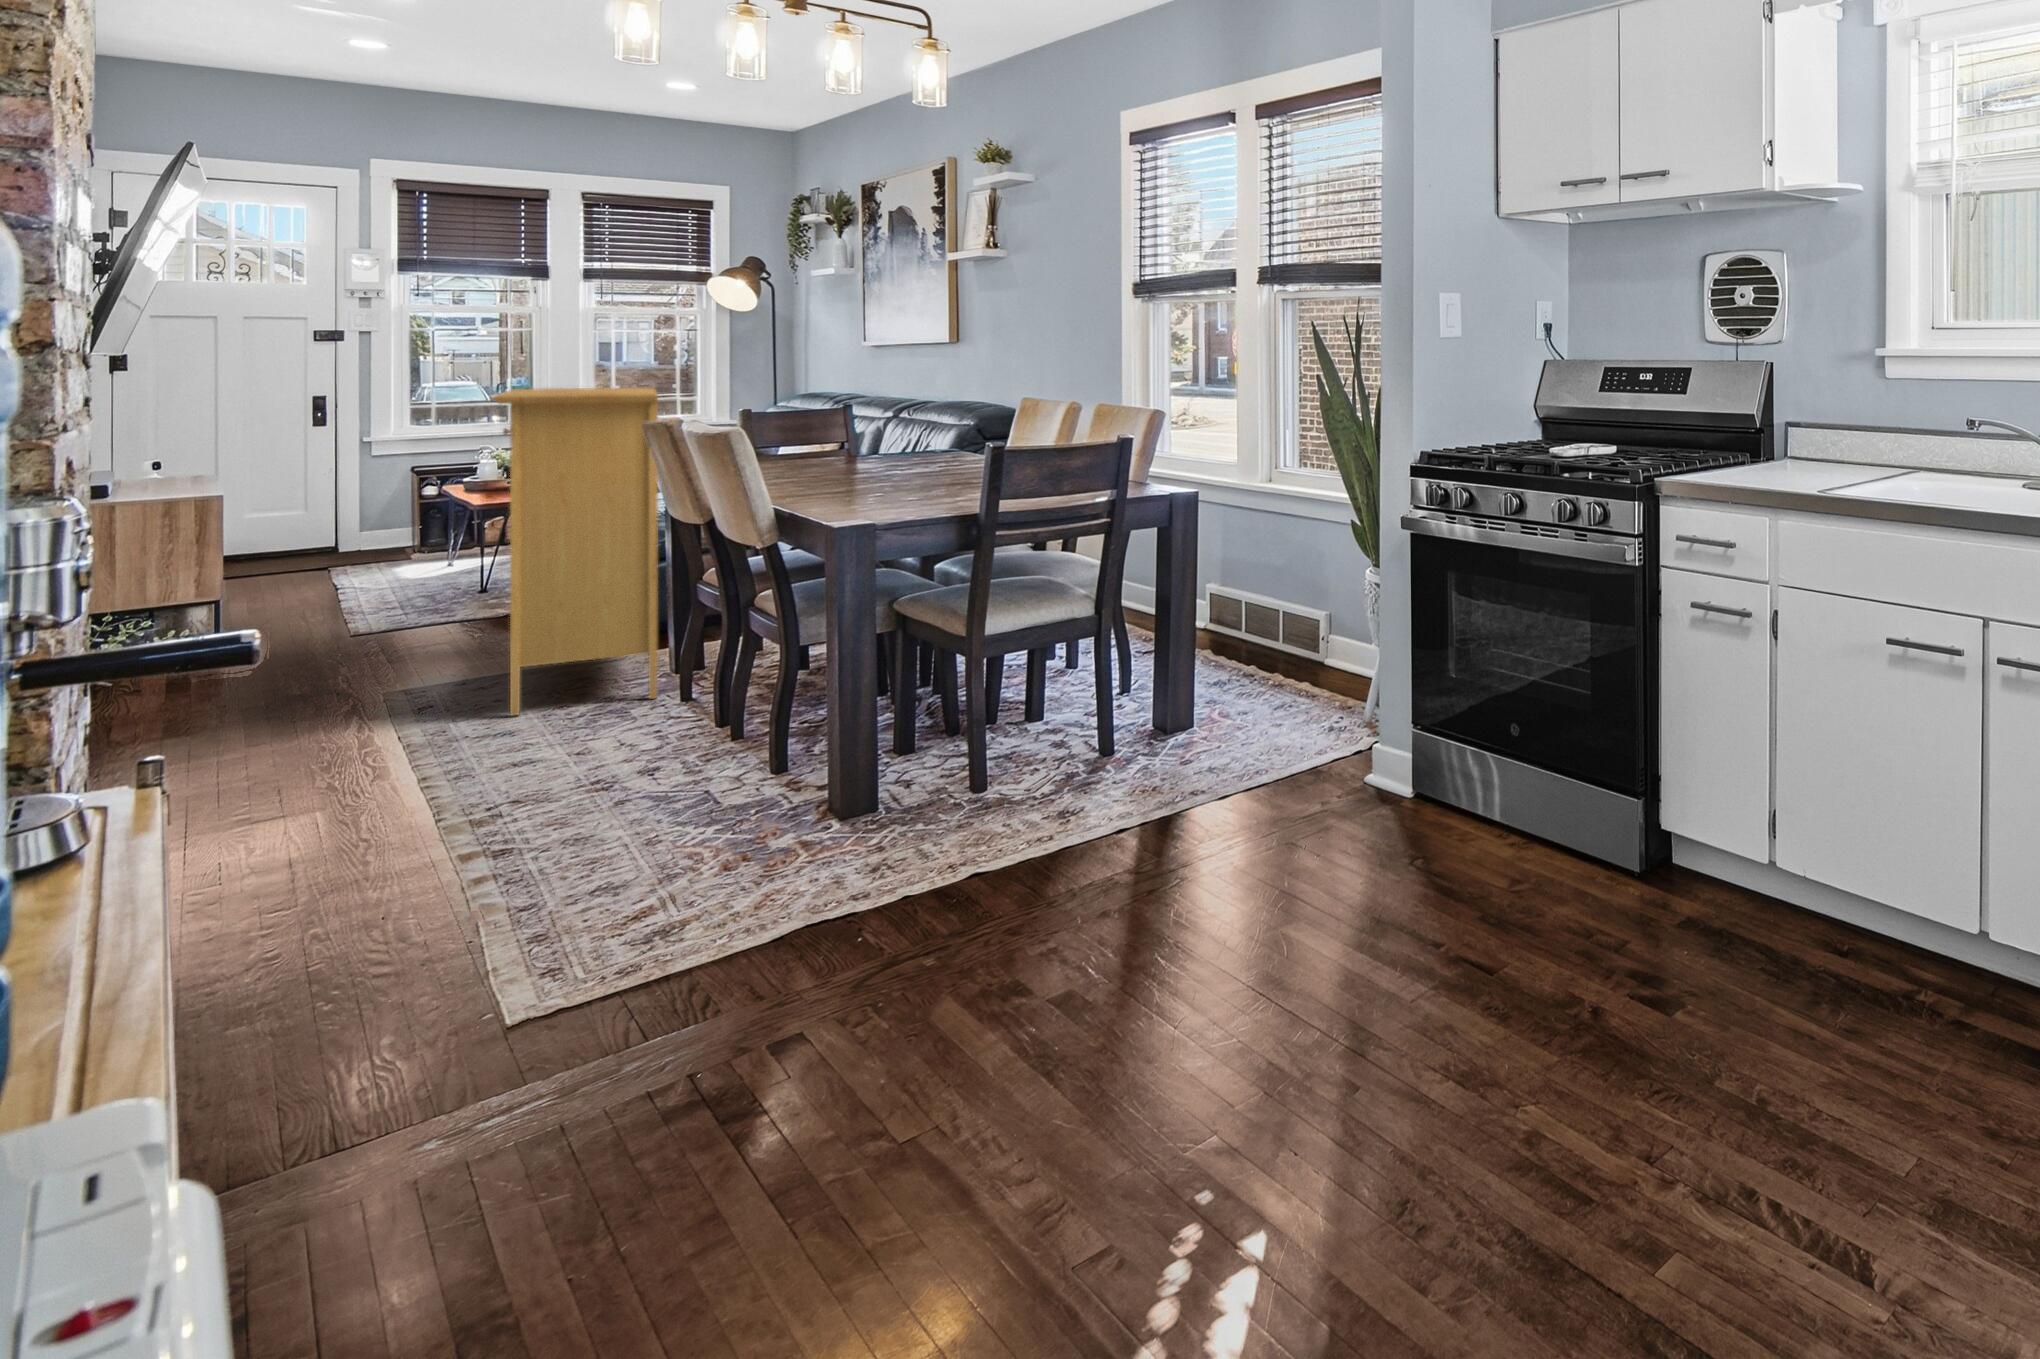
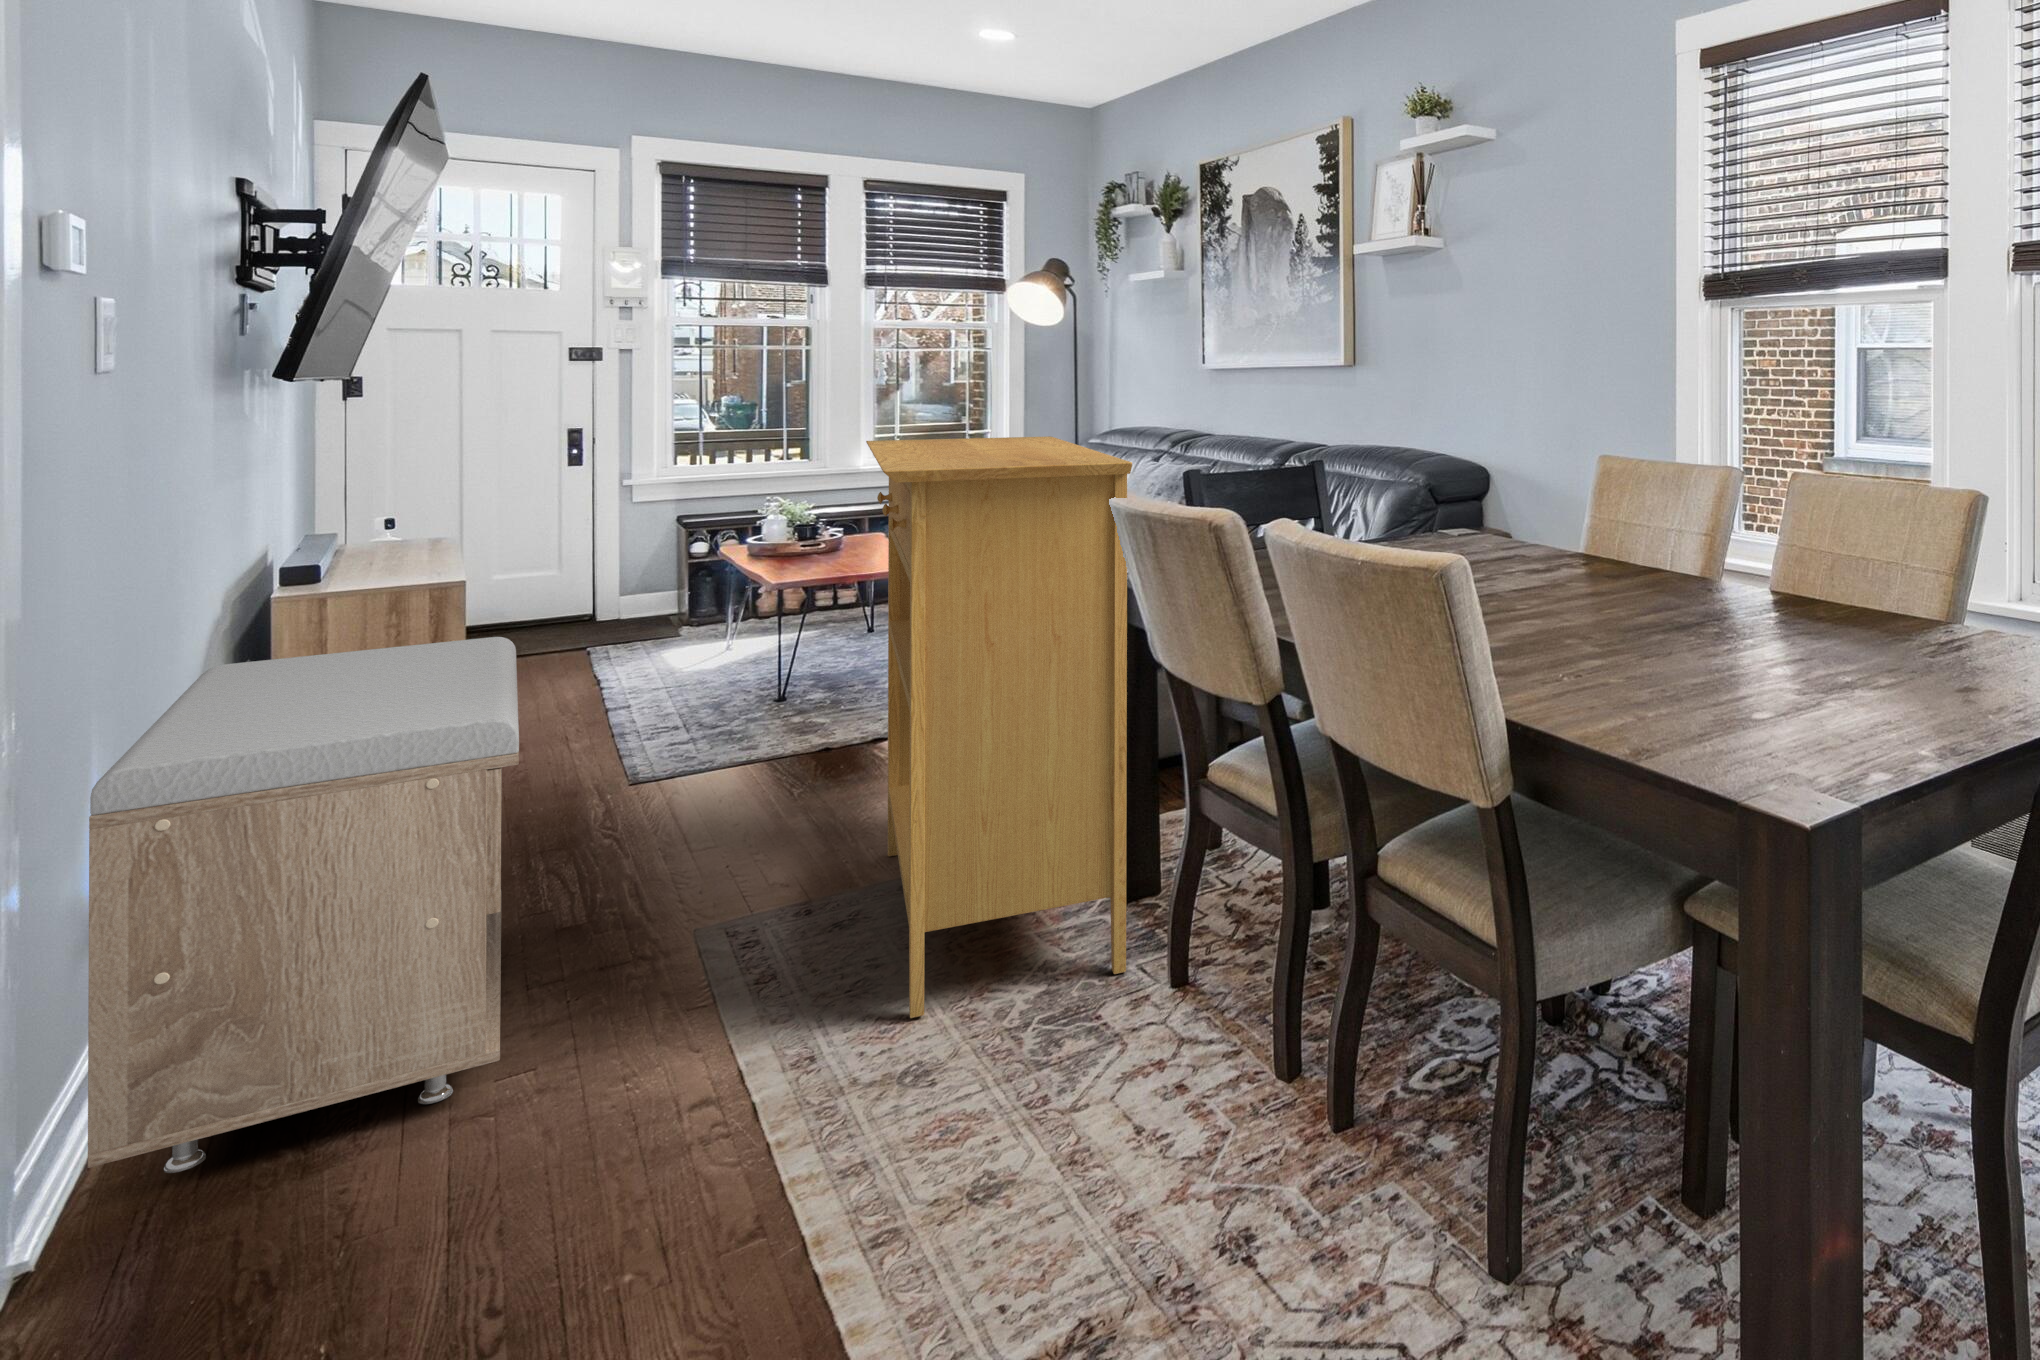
storage bench: none [8,509,261,771] -> present [88,637,519,1173]

